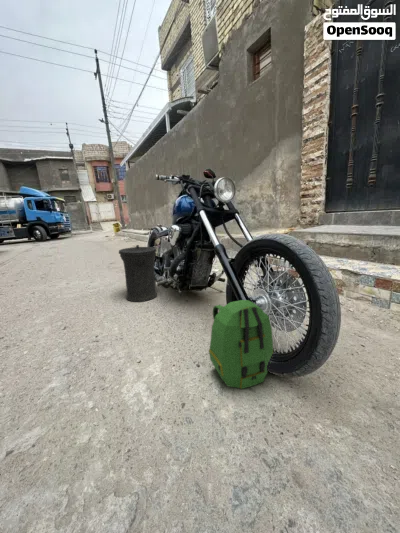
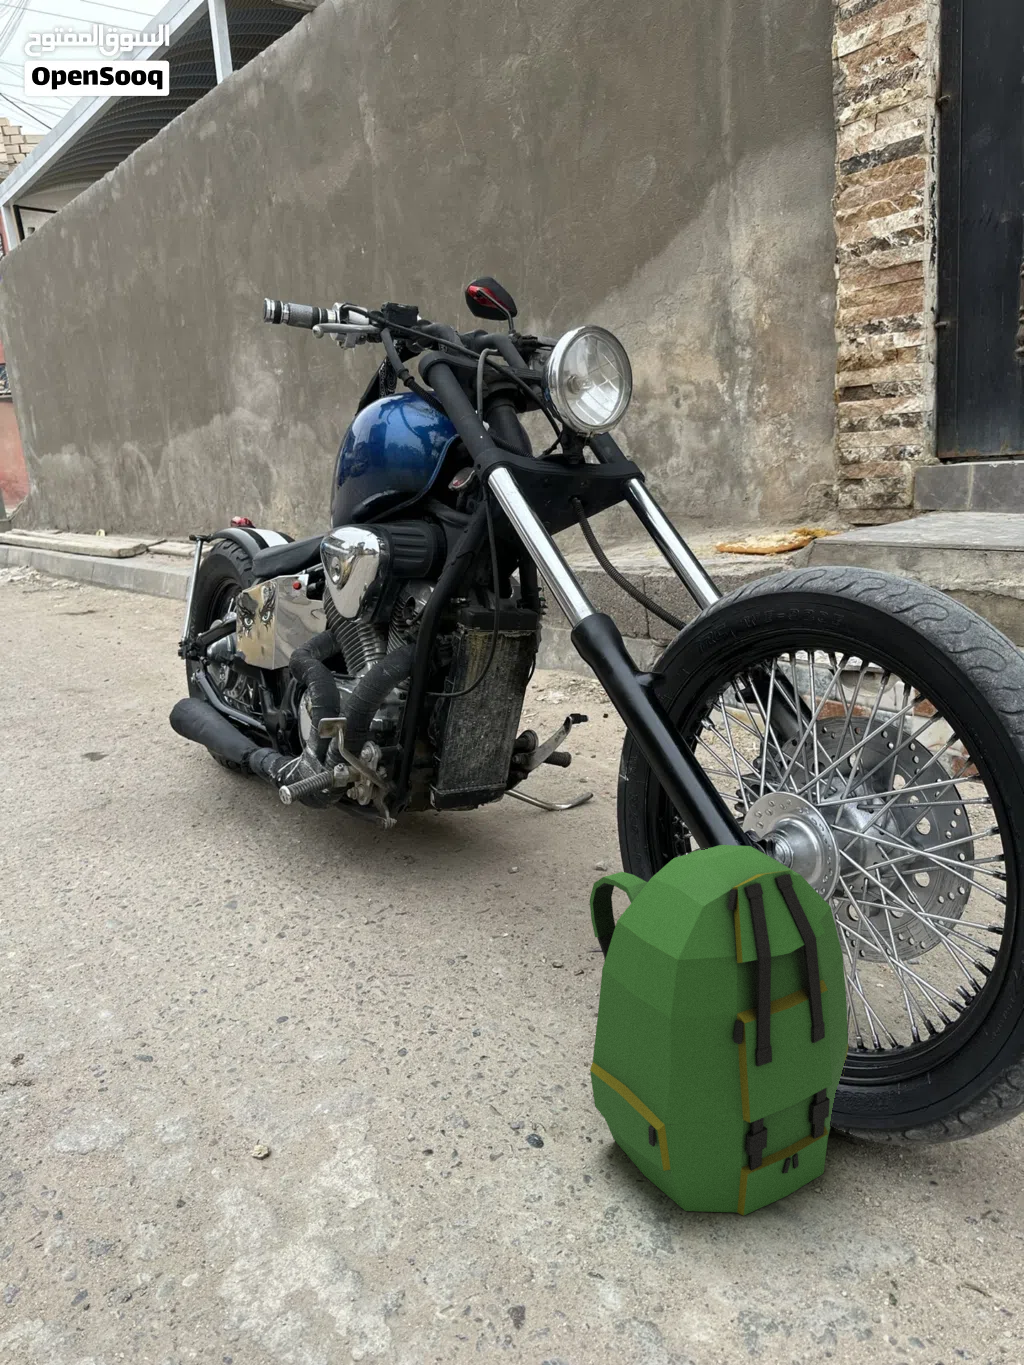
trash can: present [119,245,157,302] -> none [78,618,261,879]

